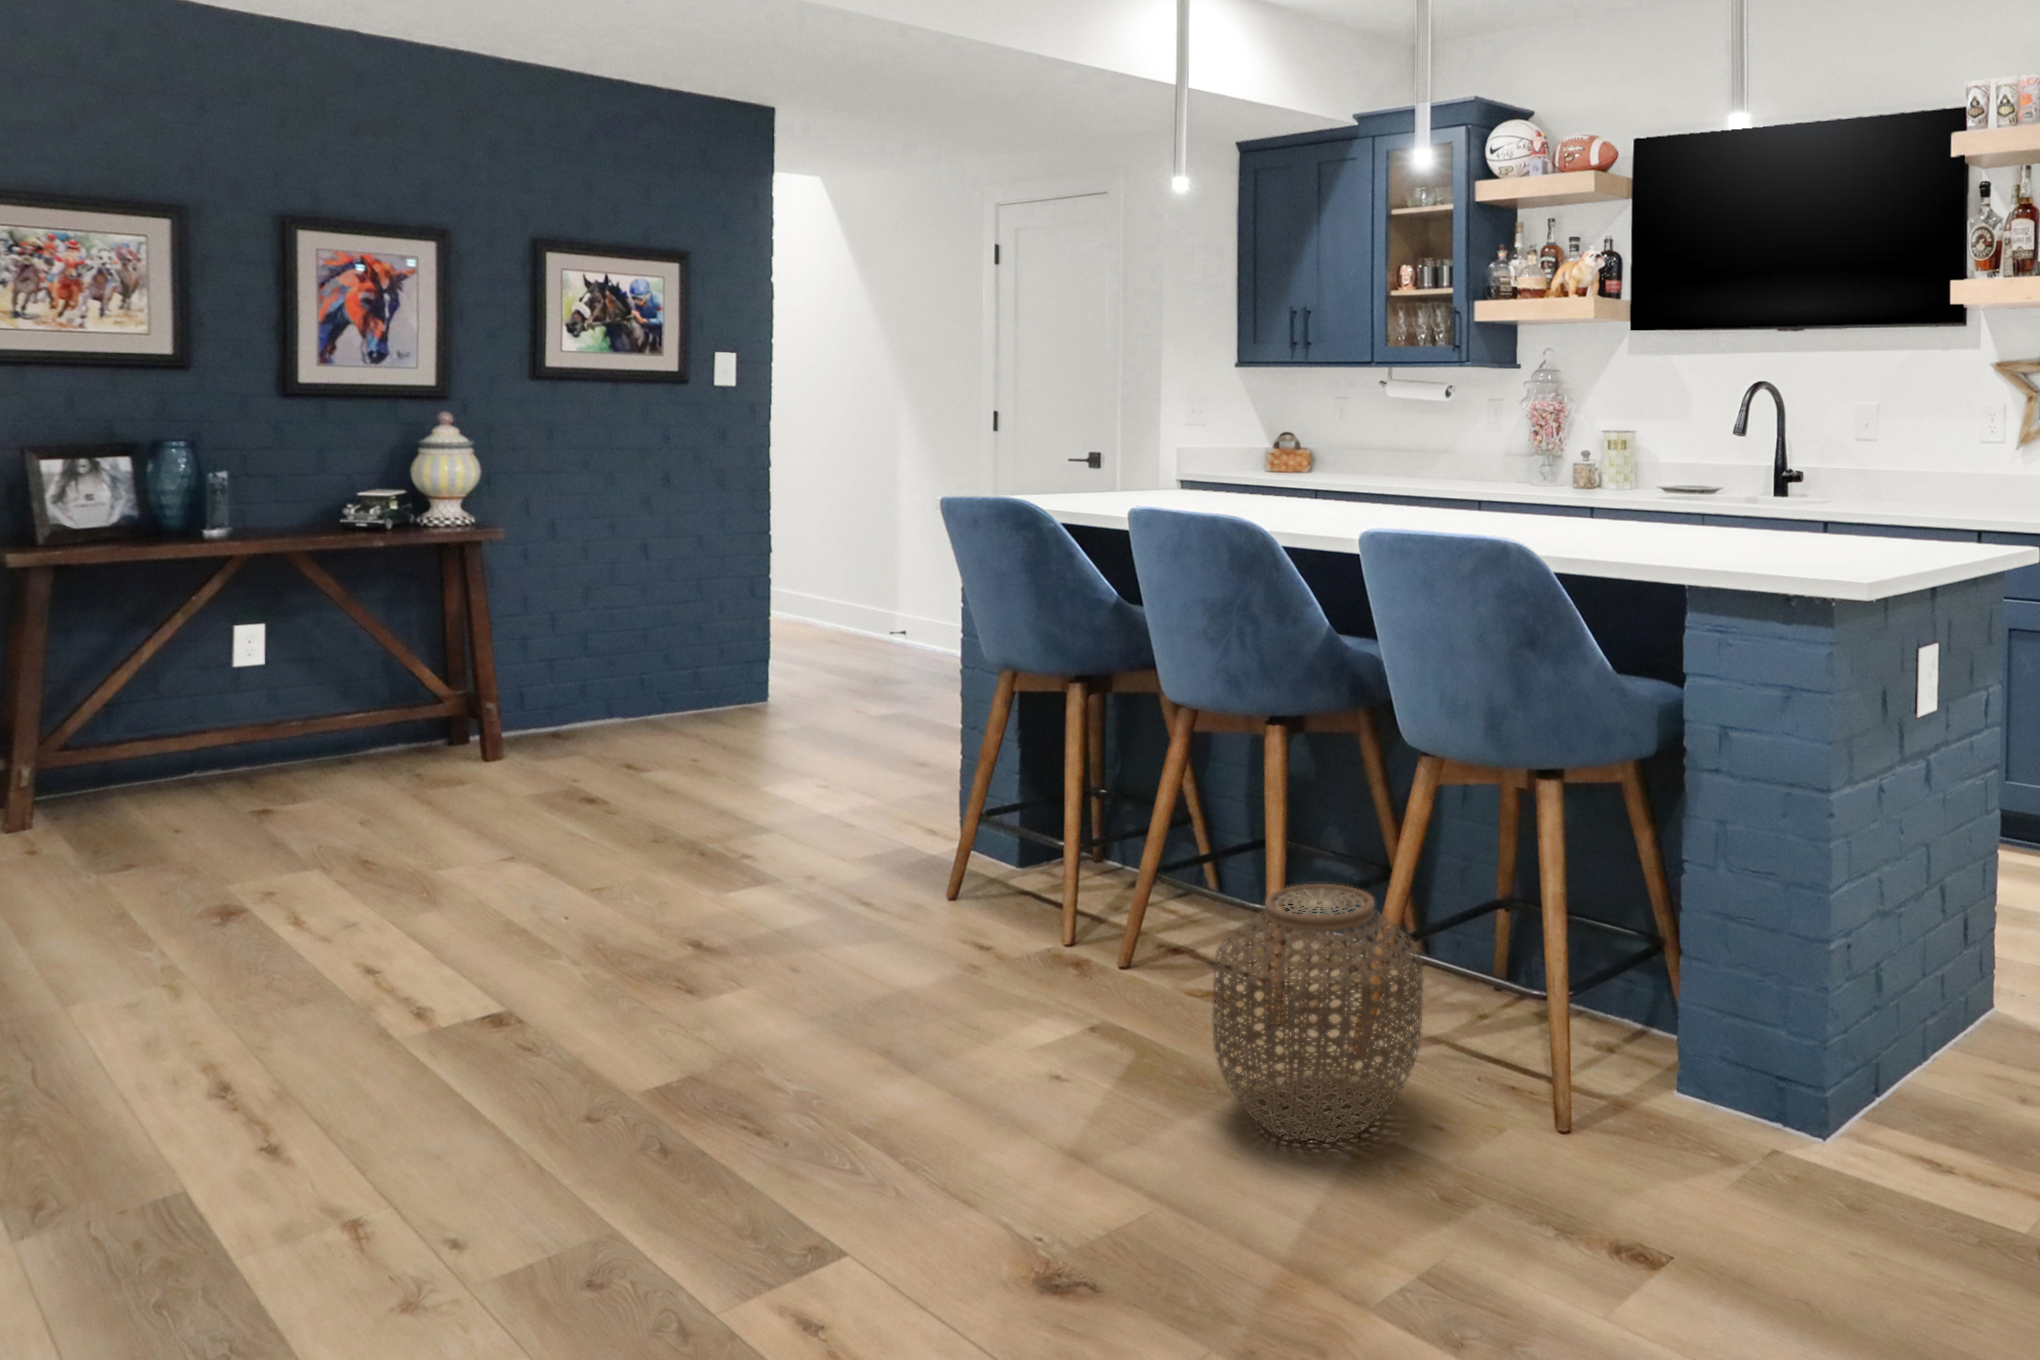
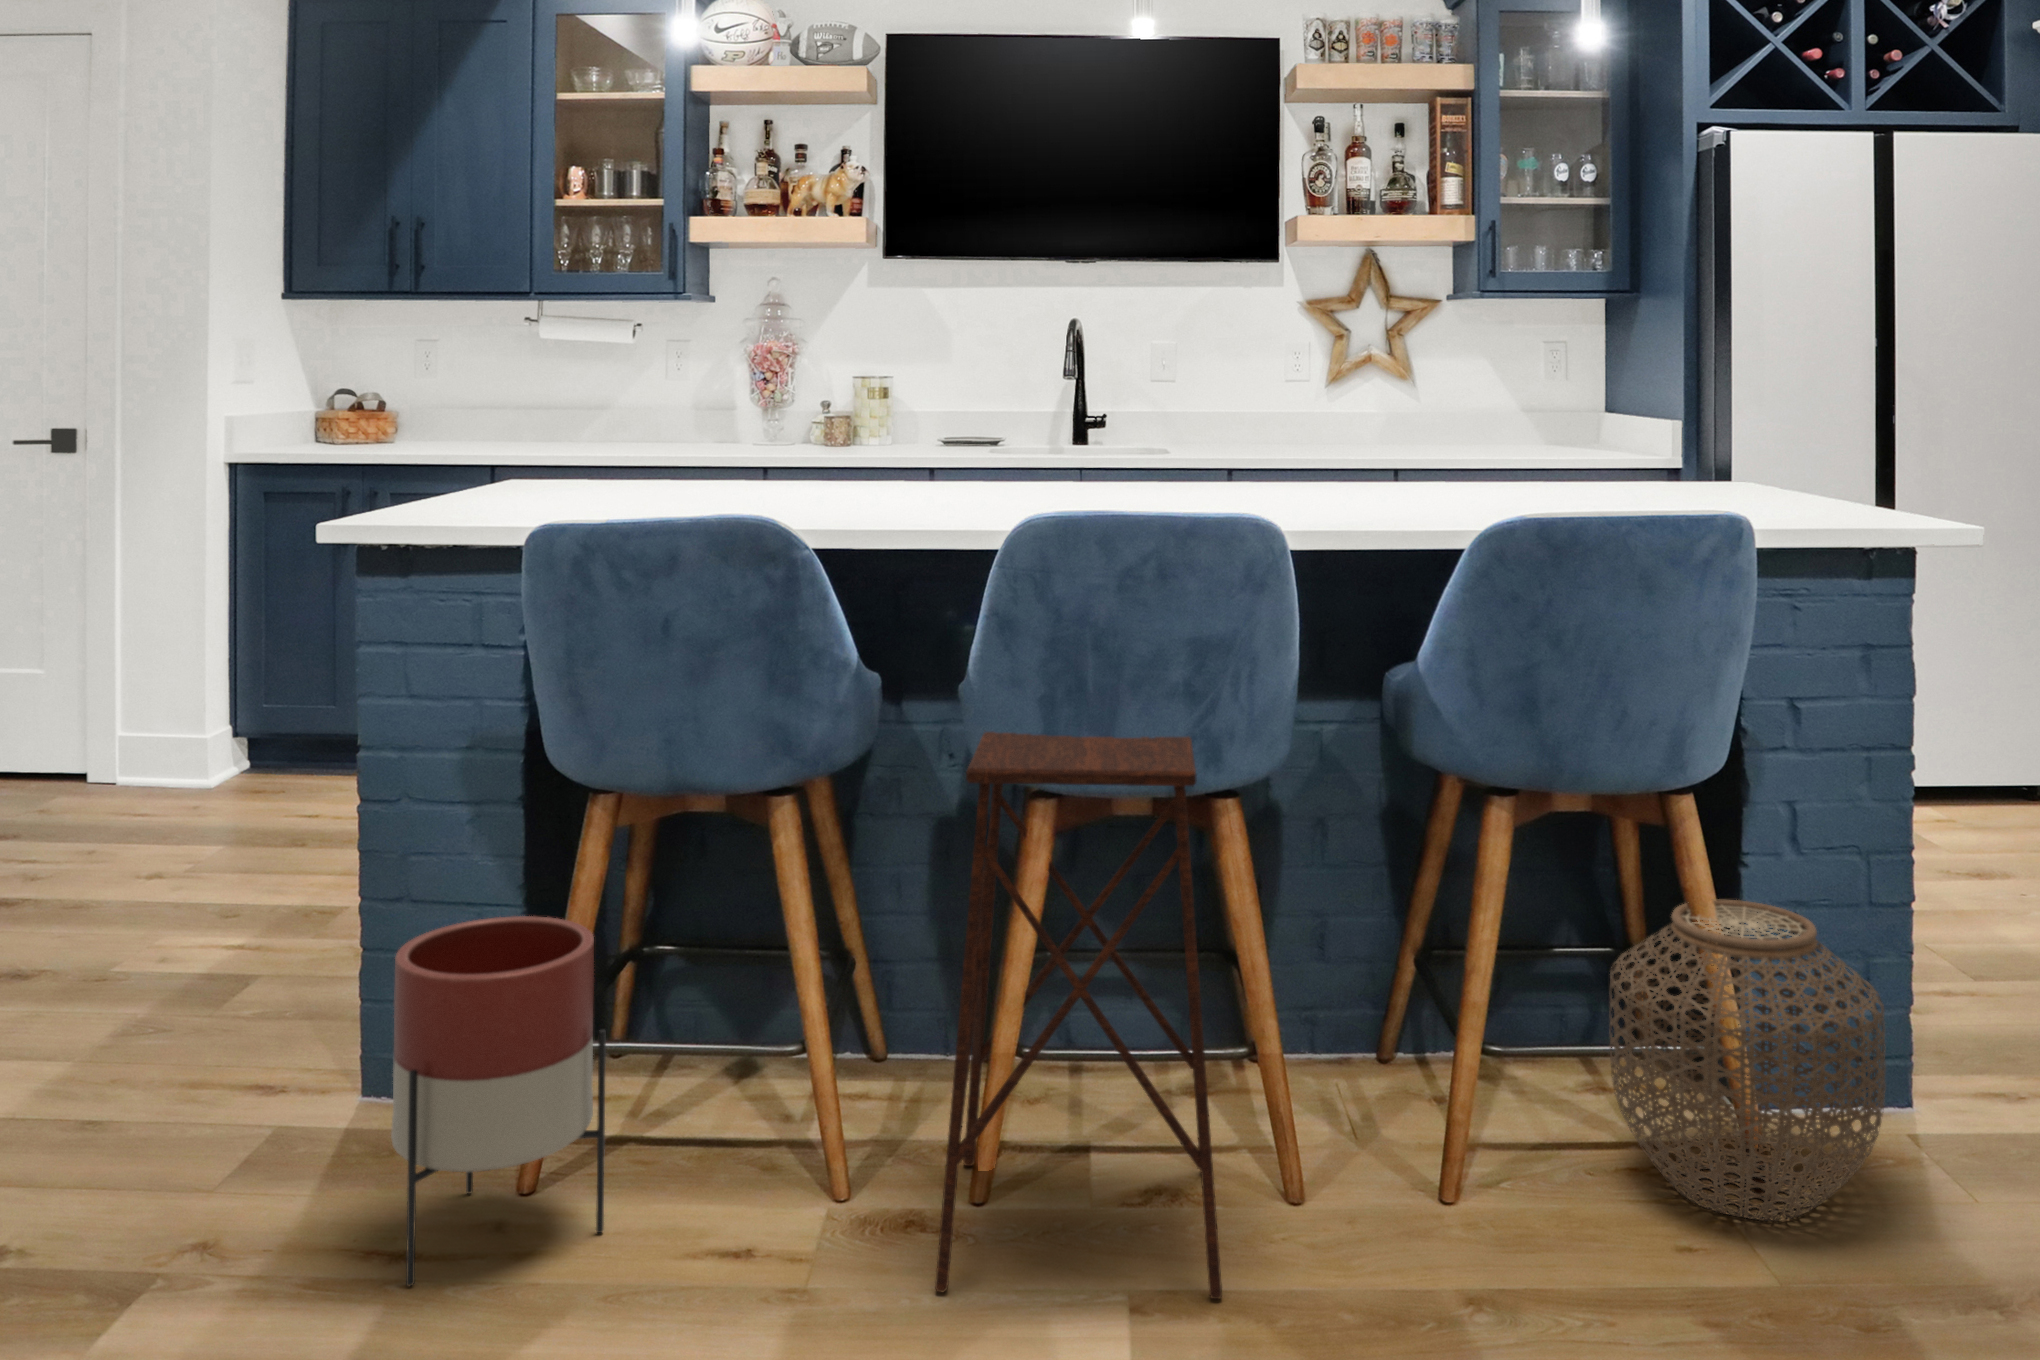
side table: none [851,665,1087,1038] -> present [935,732,1222,1299]
planter: none [721,737,846,922] -> present [391,916,606,1286]

